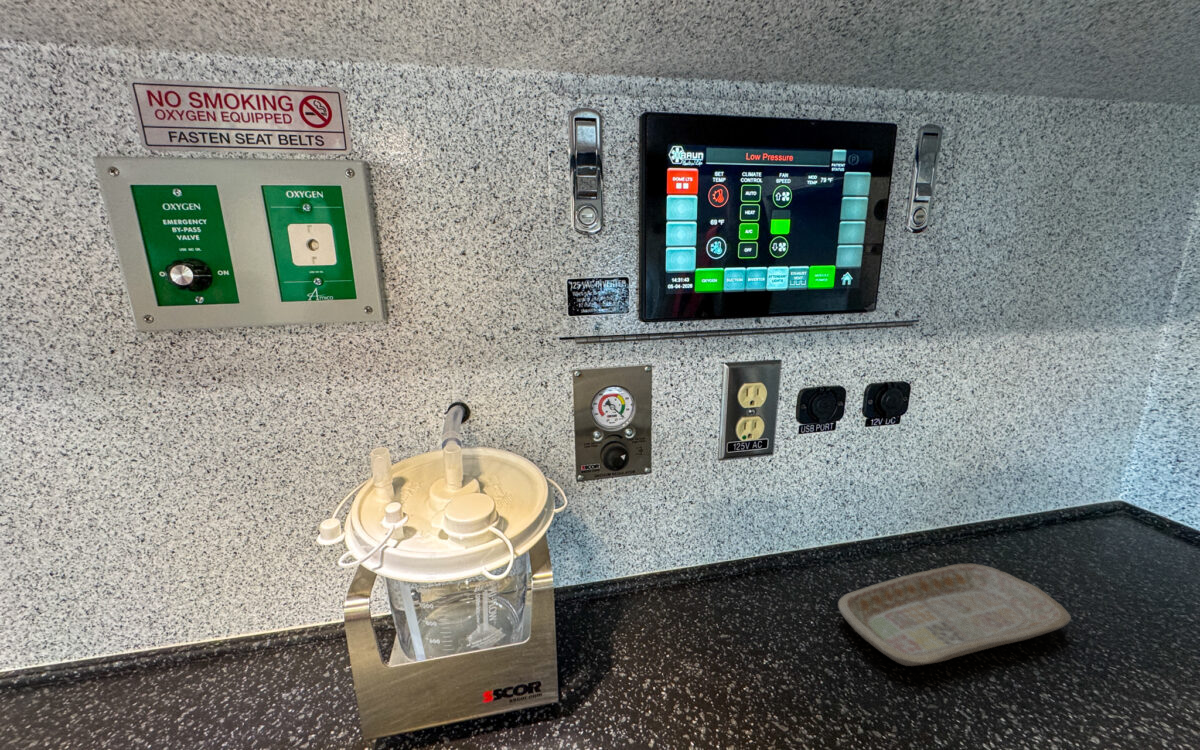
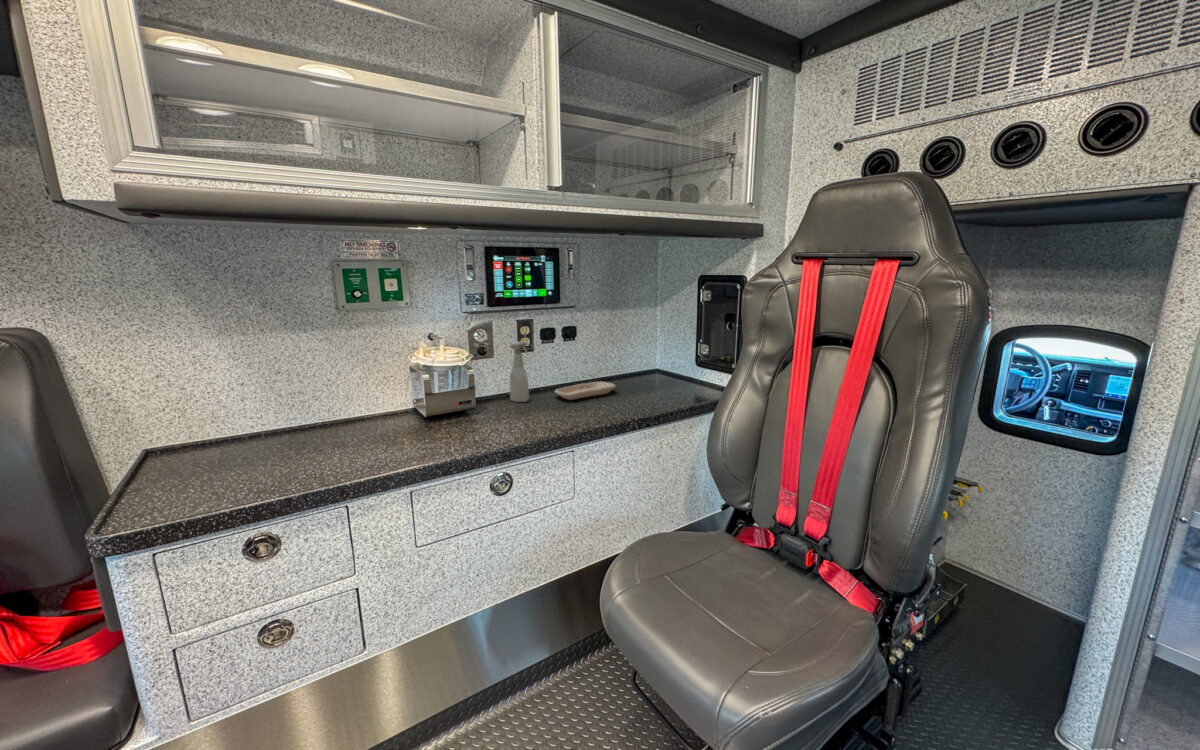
spray bottle: none [688,443,766,641] -> present [510,342,529,402]

